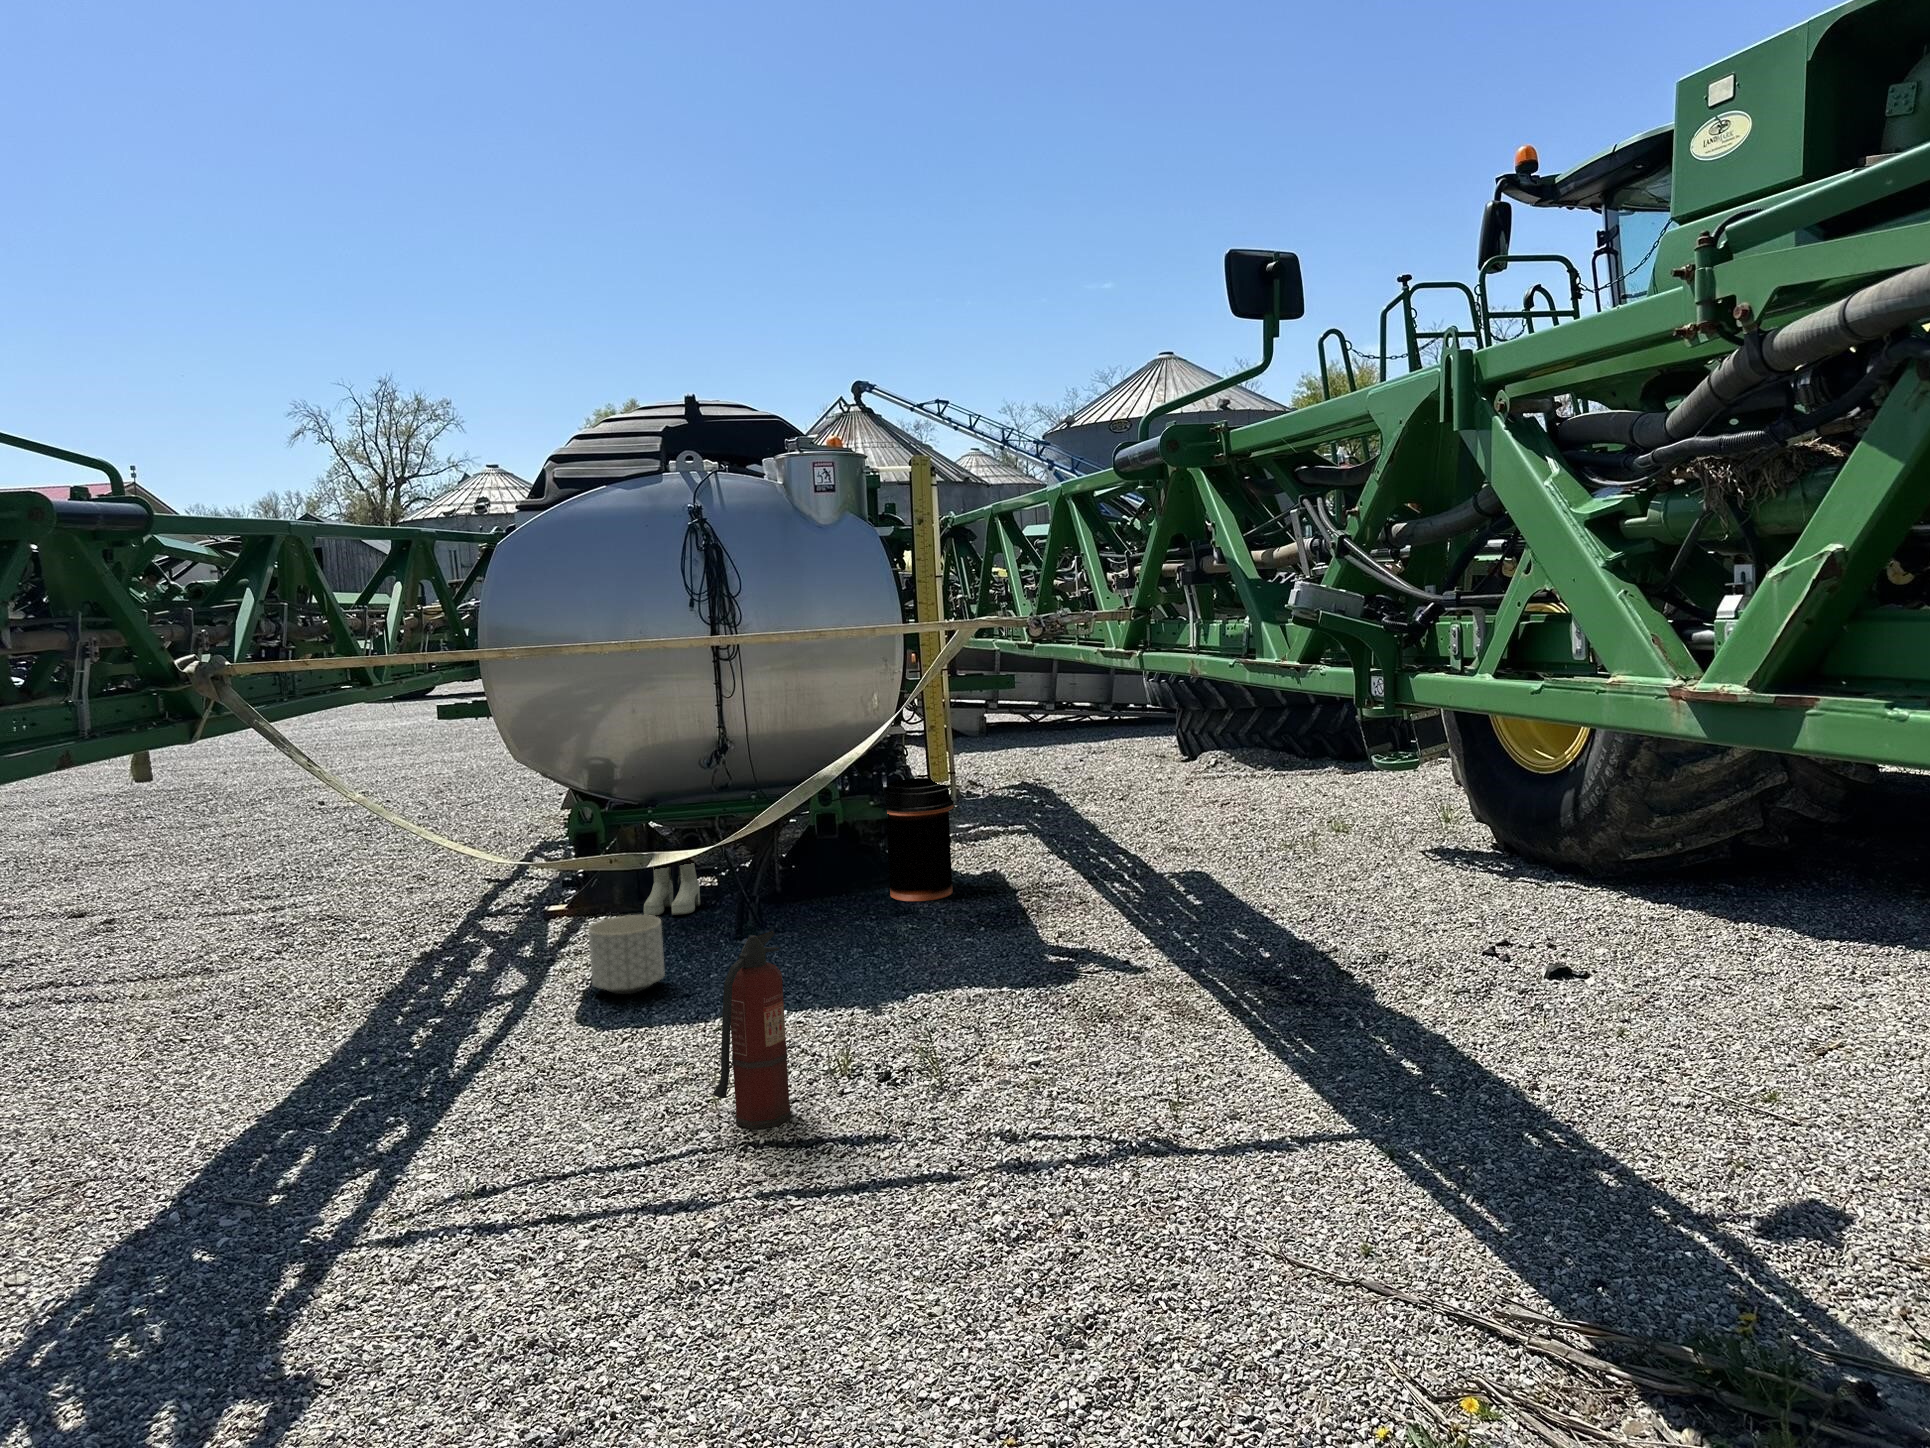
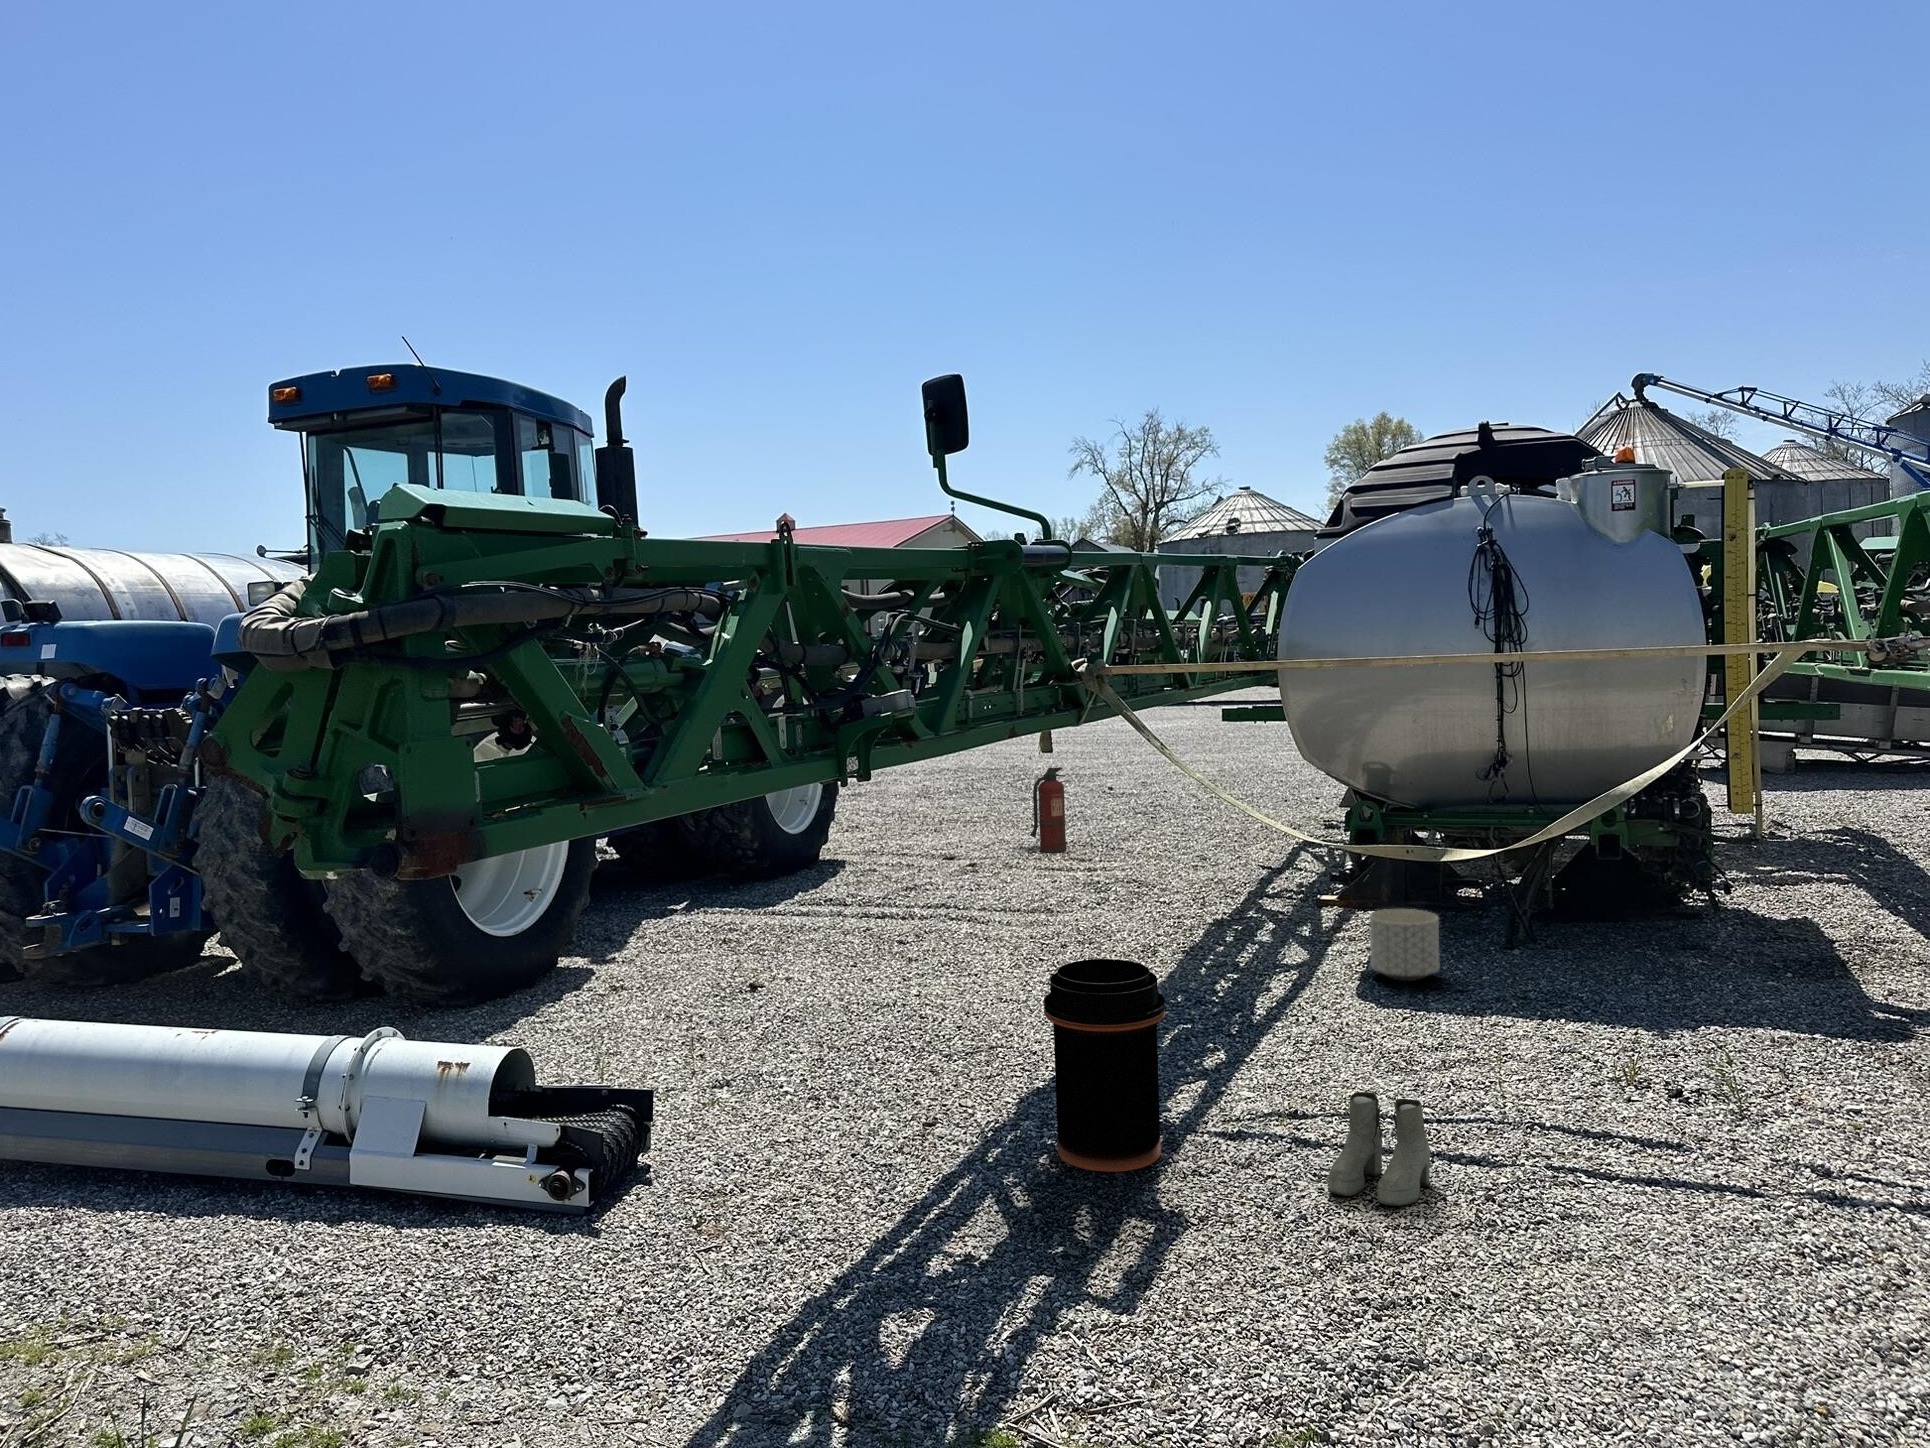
trash can: present [884,778,954,901] -> present [1044,959,1165,1172]
boots: present [644,863,700,916] -> present [1328,1092,1430,1206]
fire extinguisher: present [713,931,791,1129] -> present [1030,767,1066,853]

